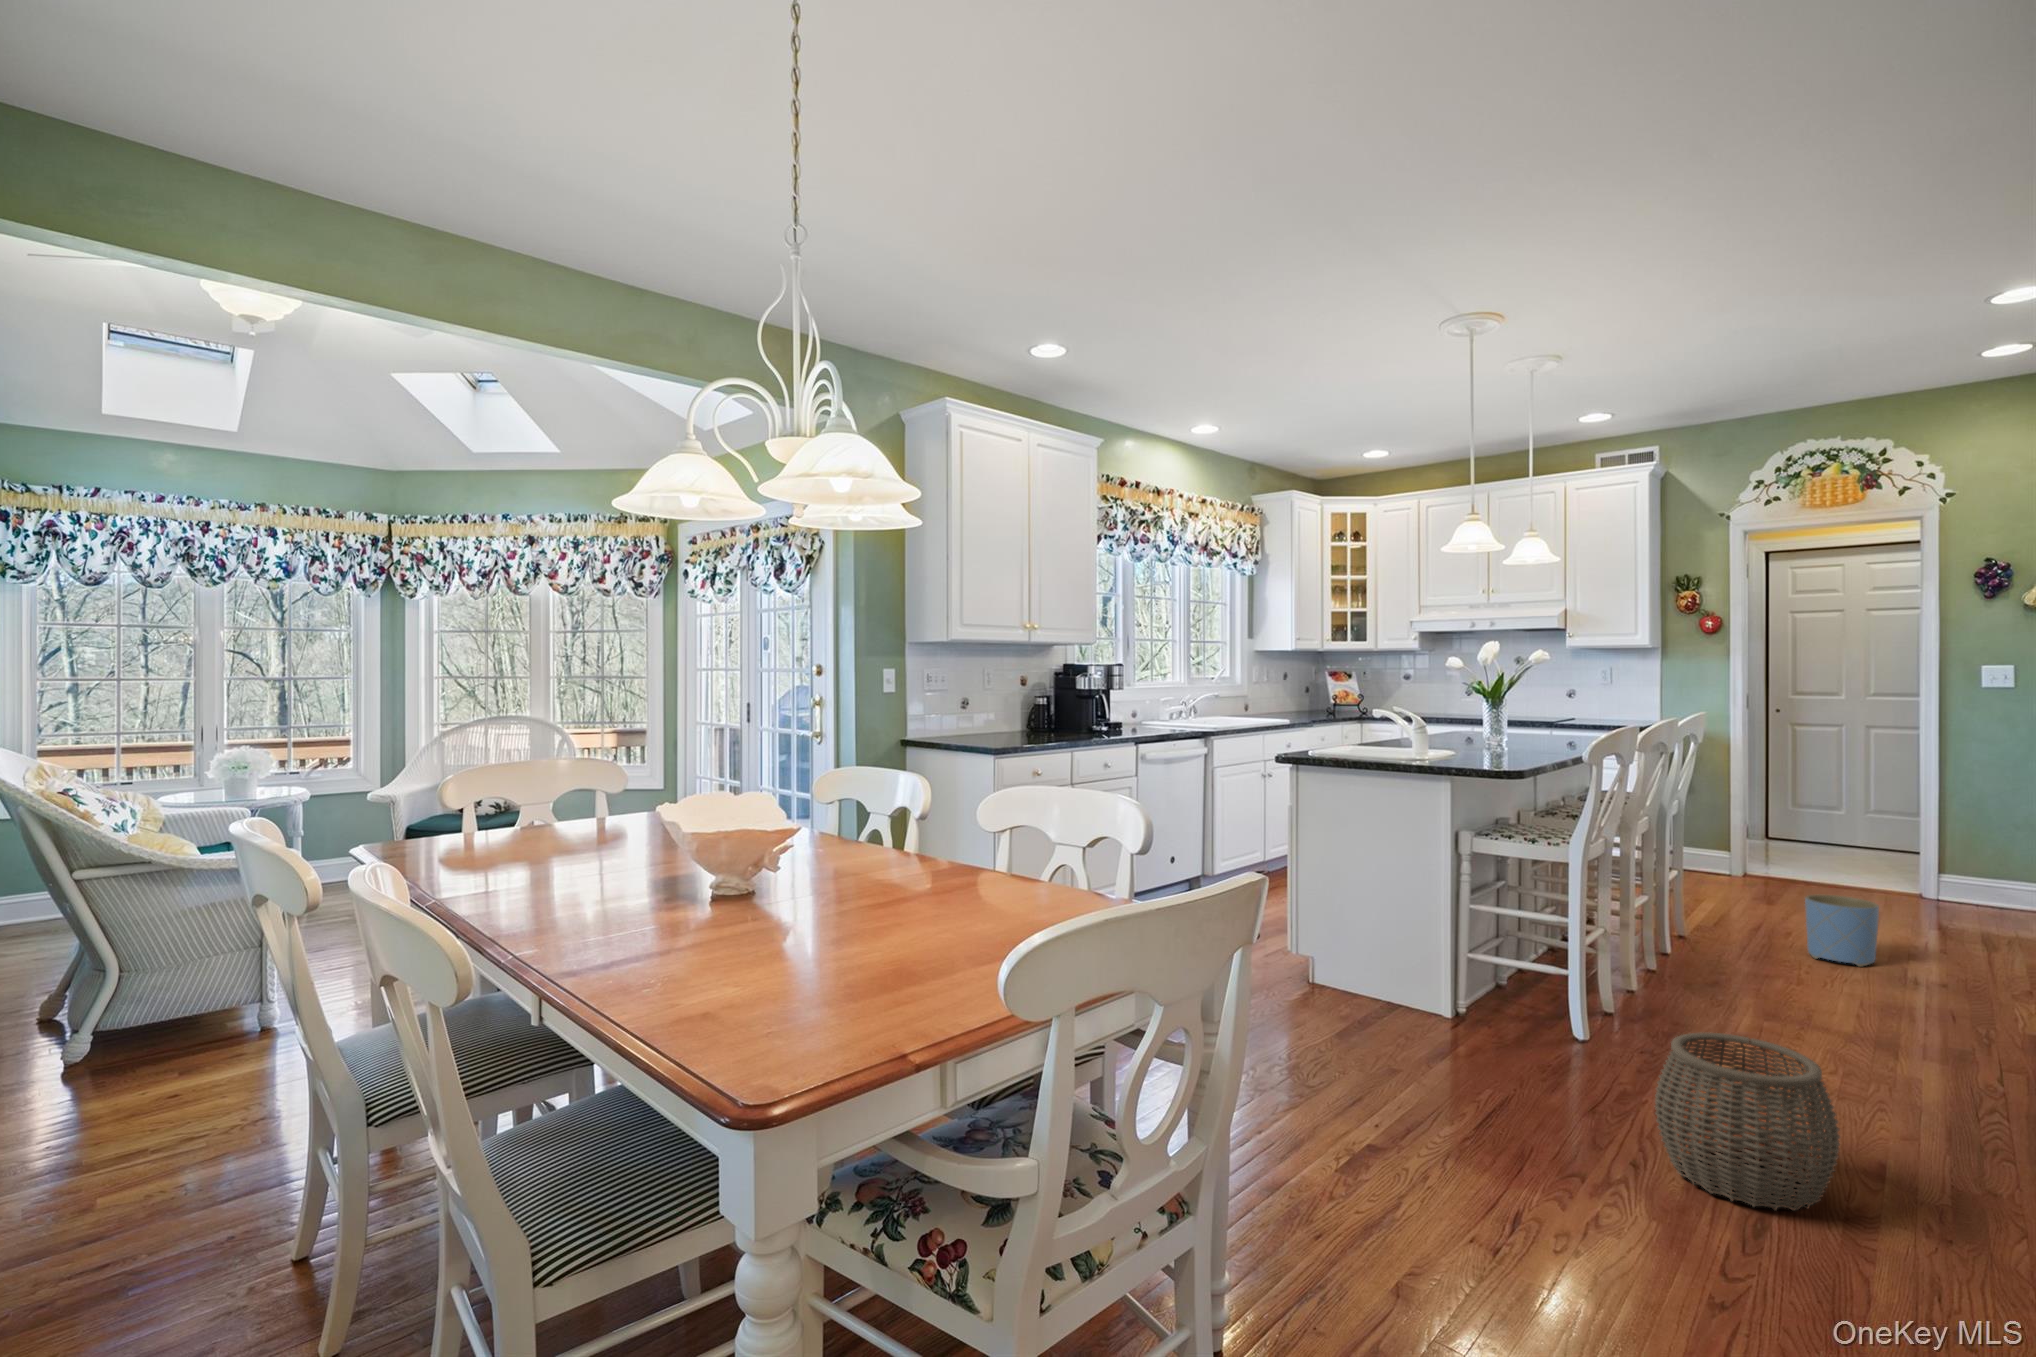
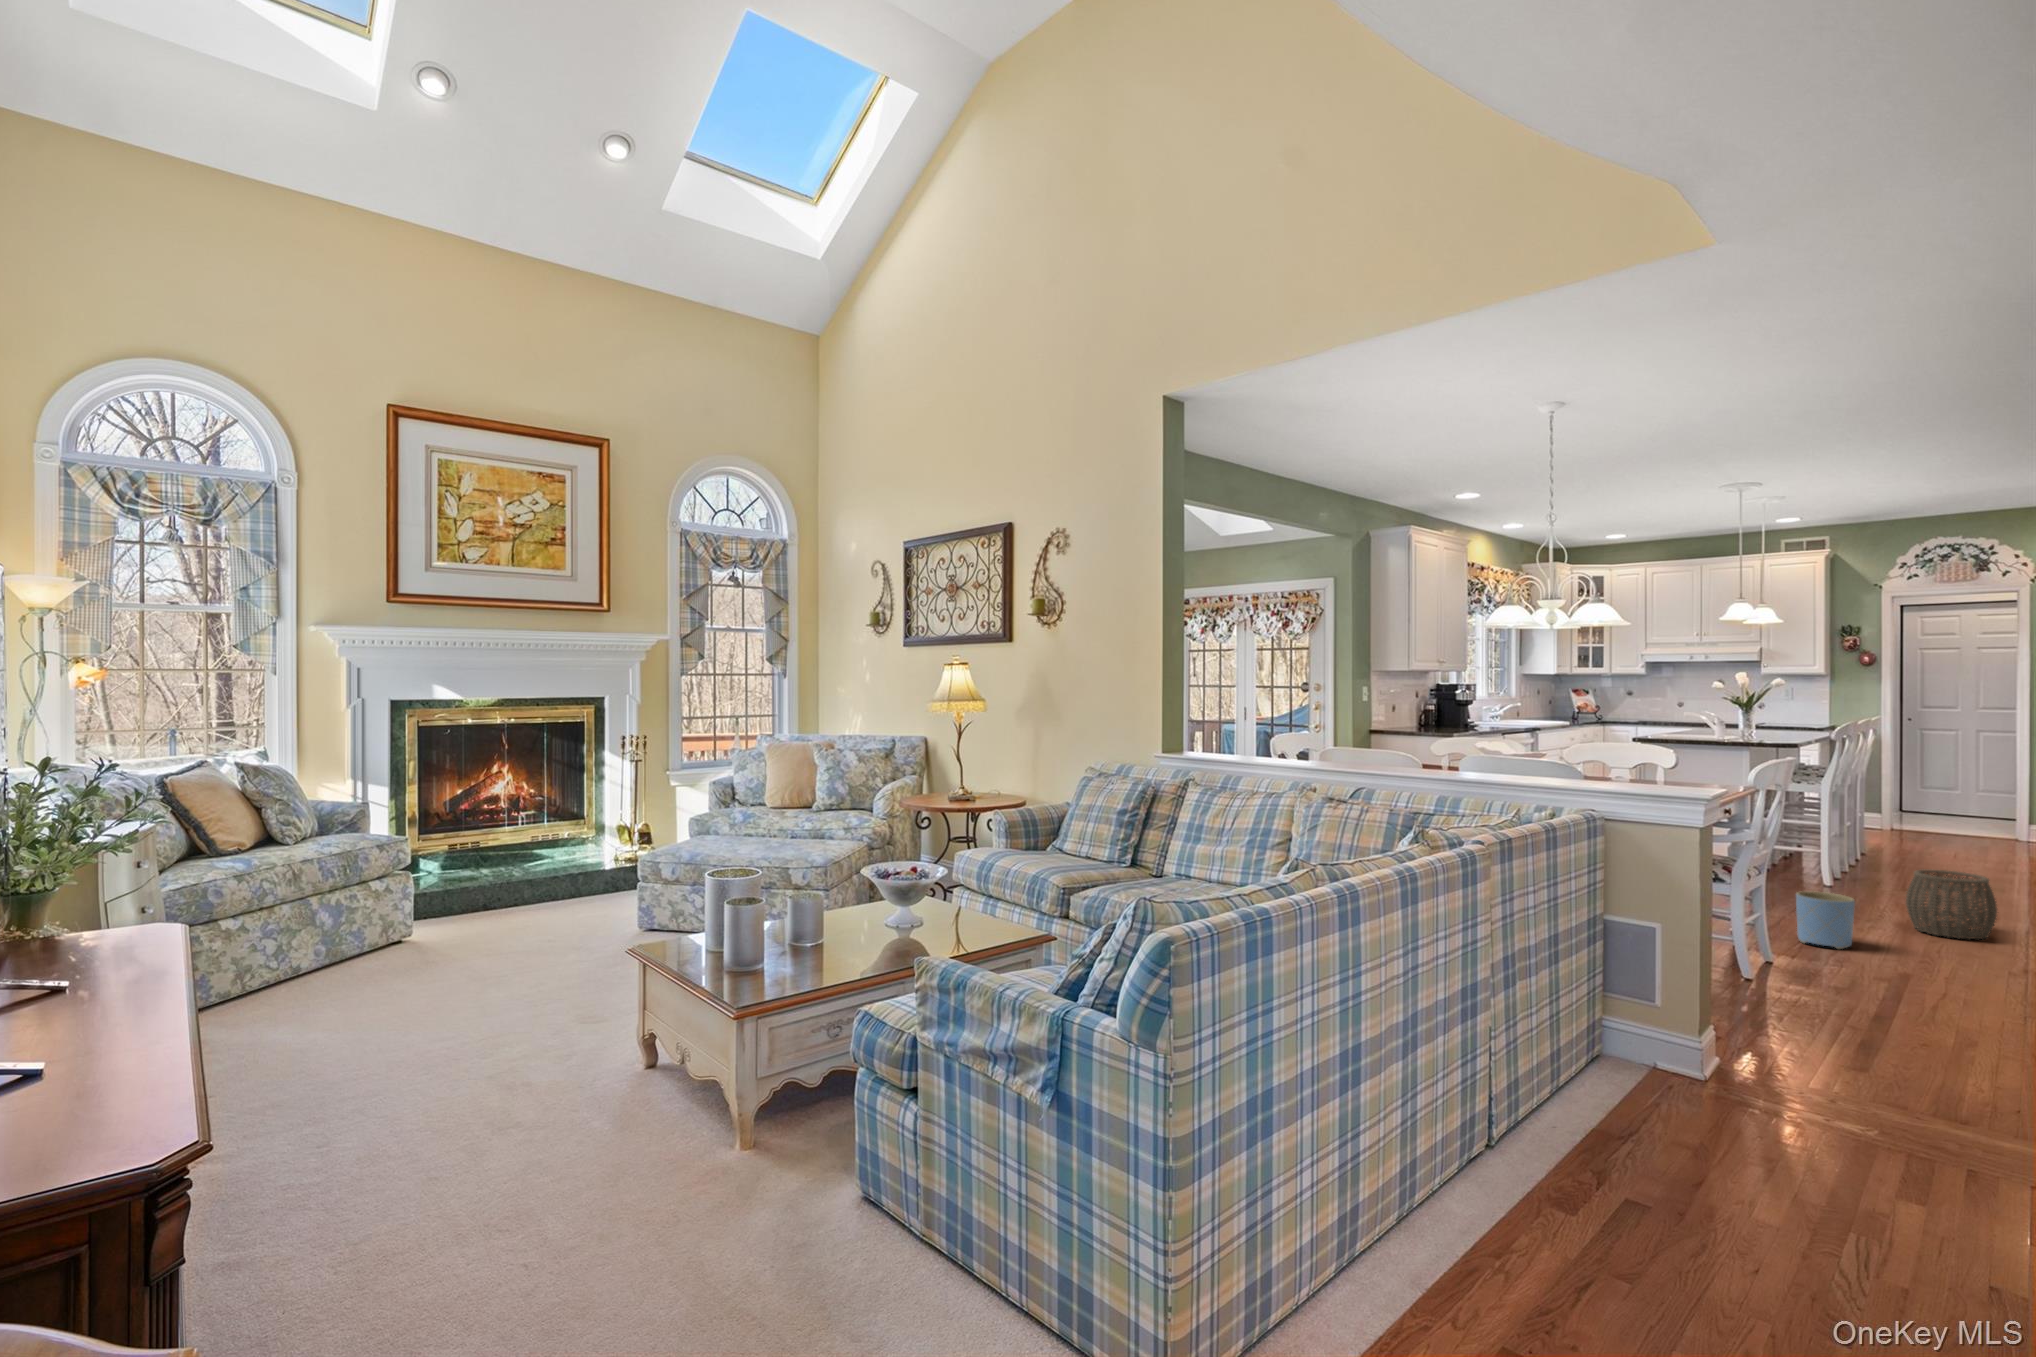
planter: present [1805,895,1879,967] -> present [1796,891,1855,949]

